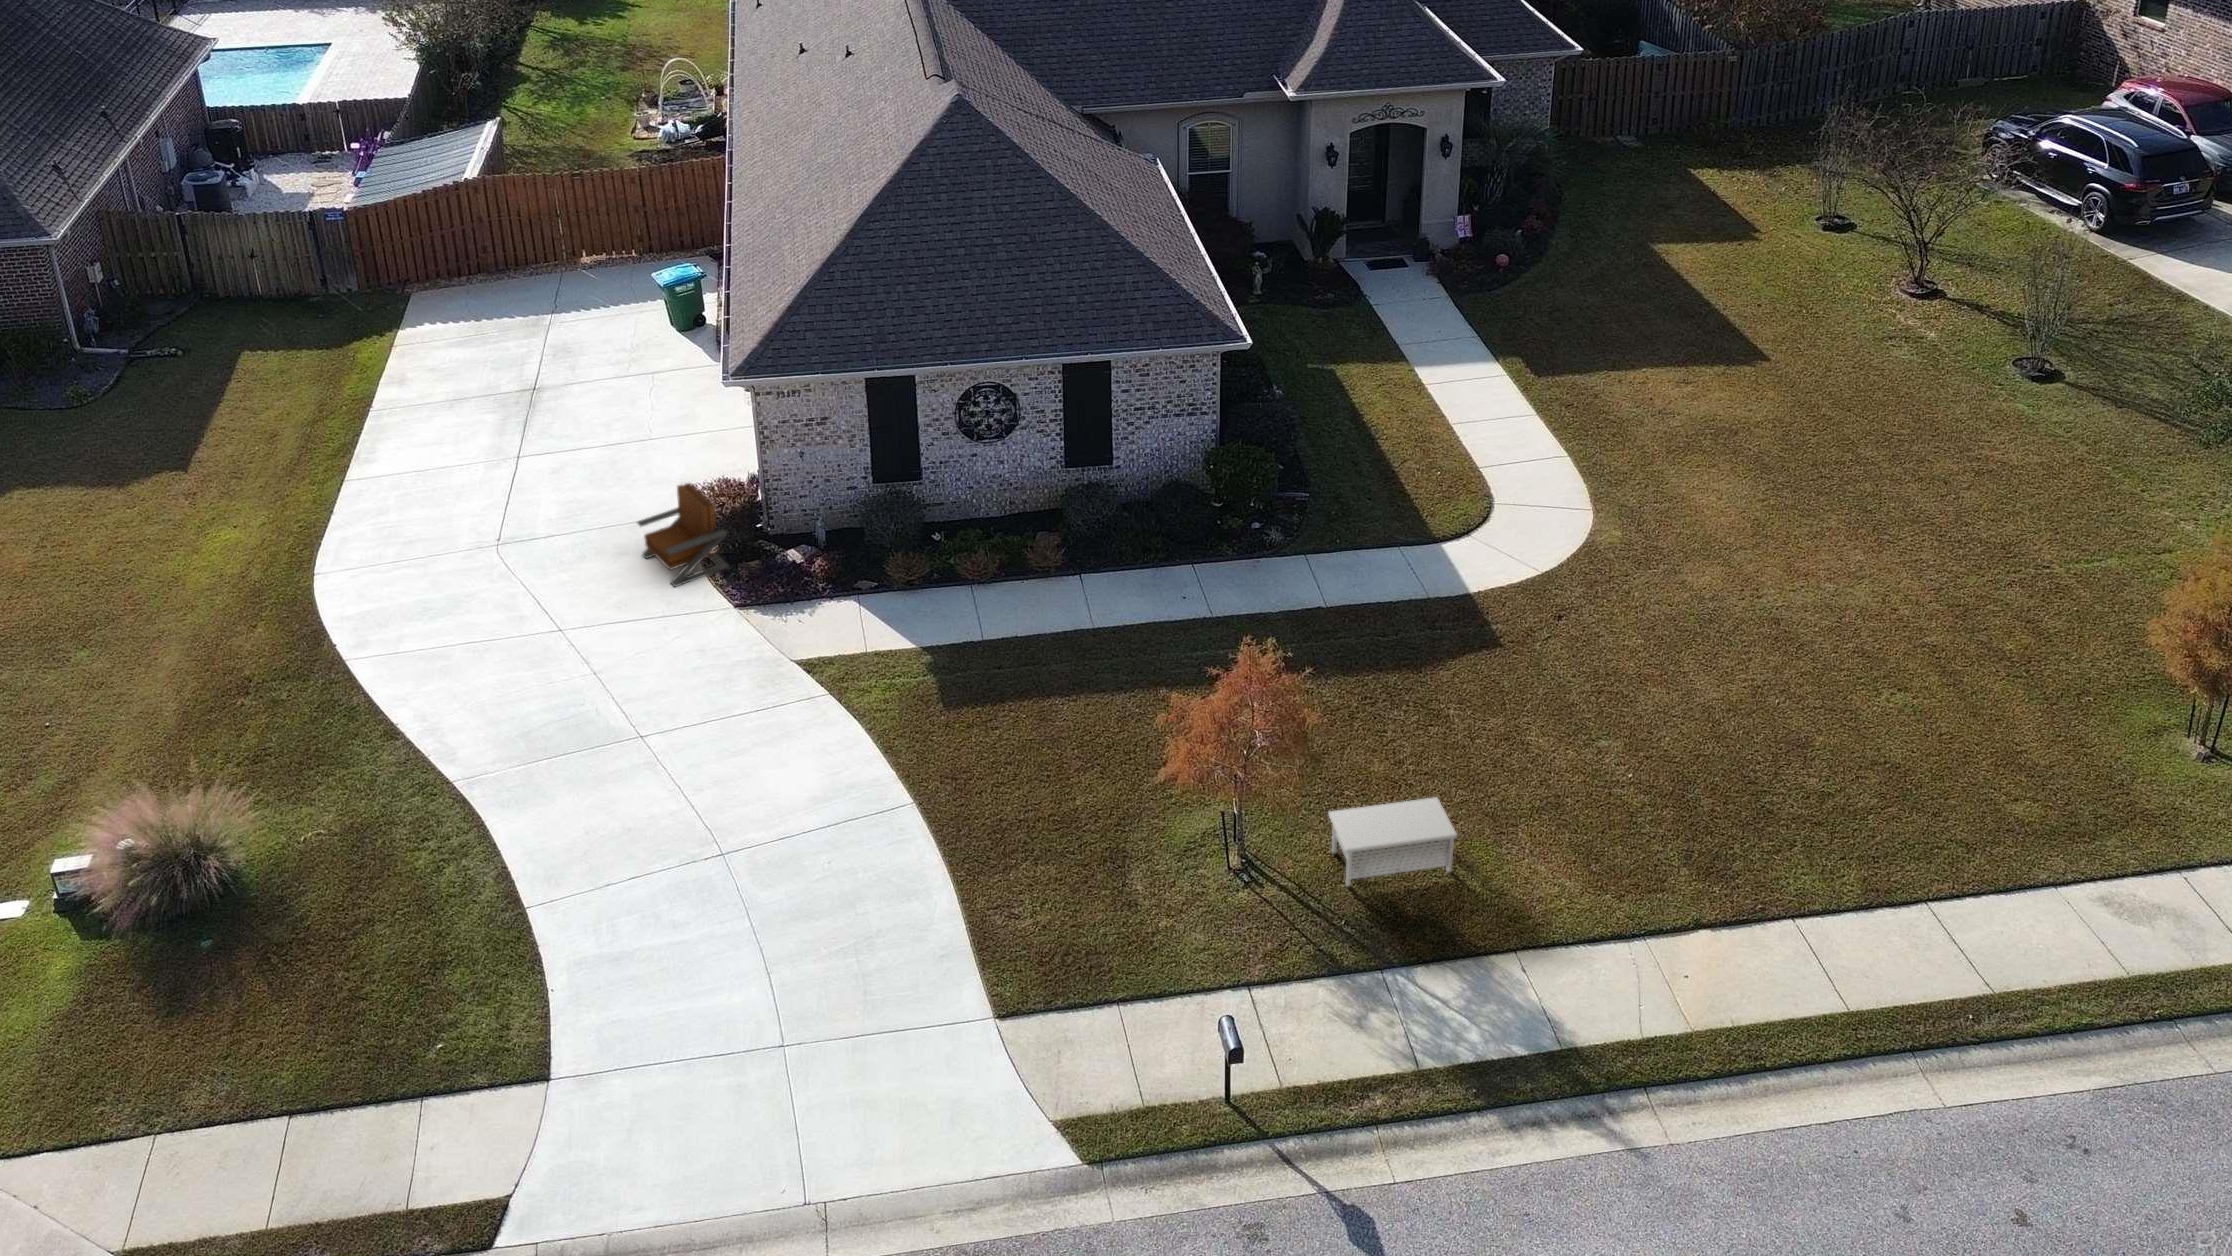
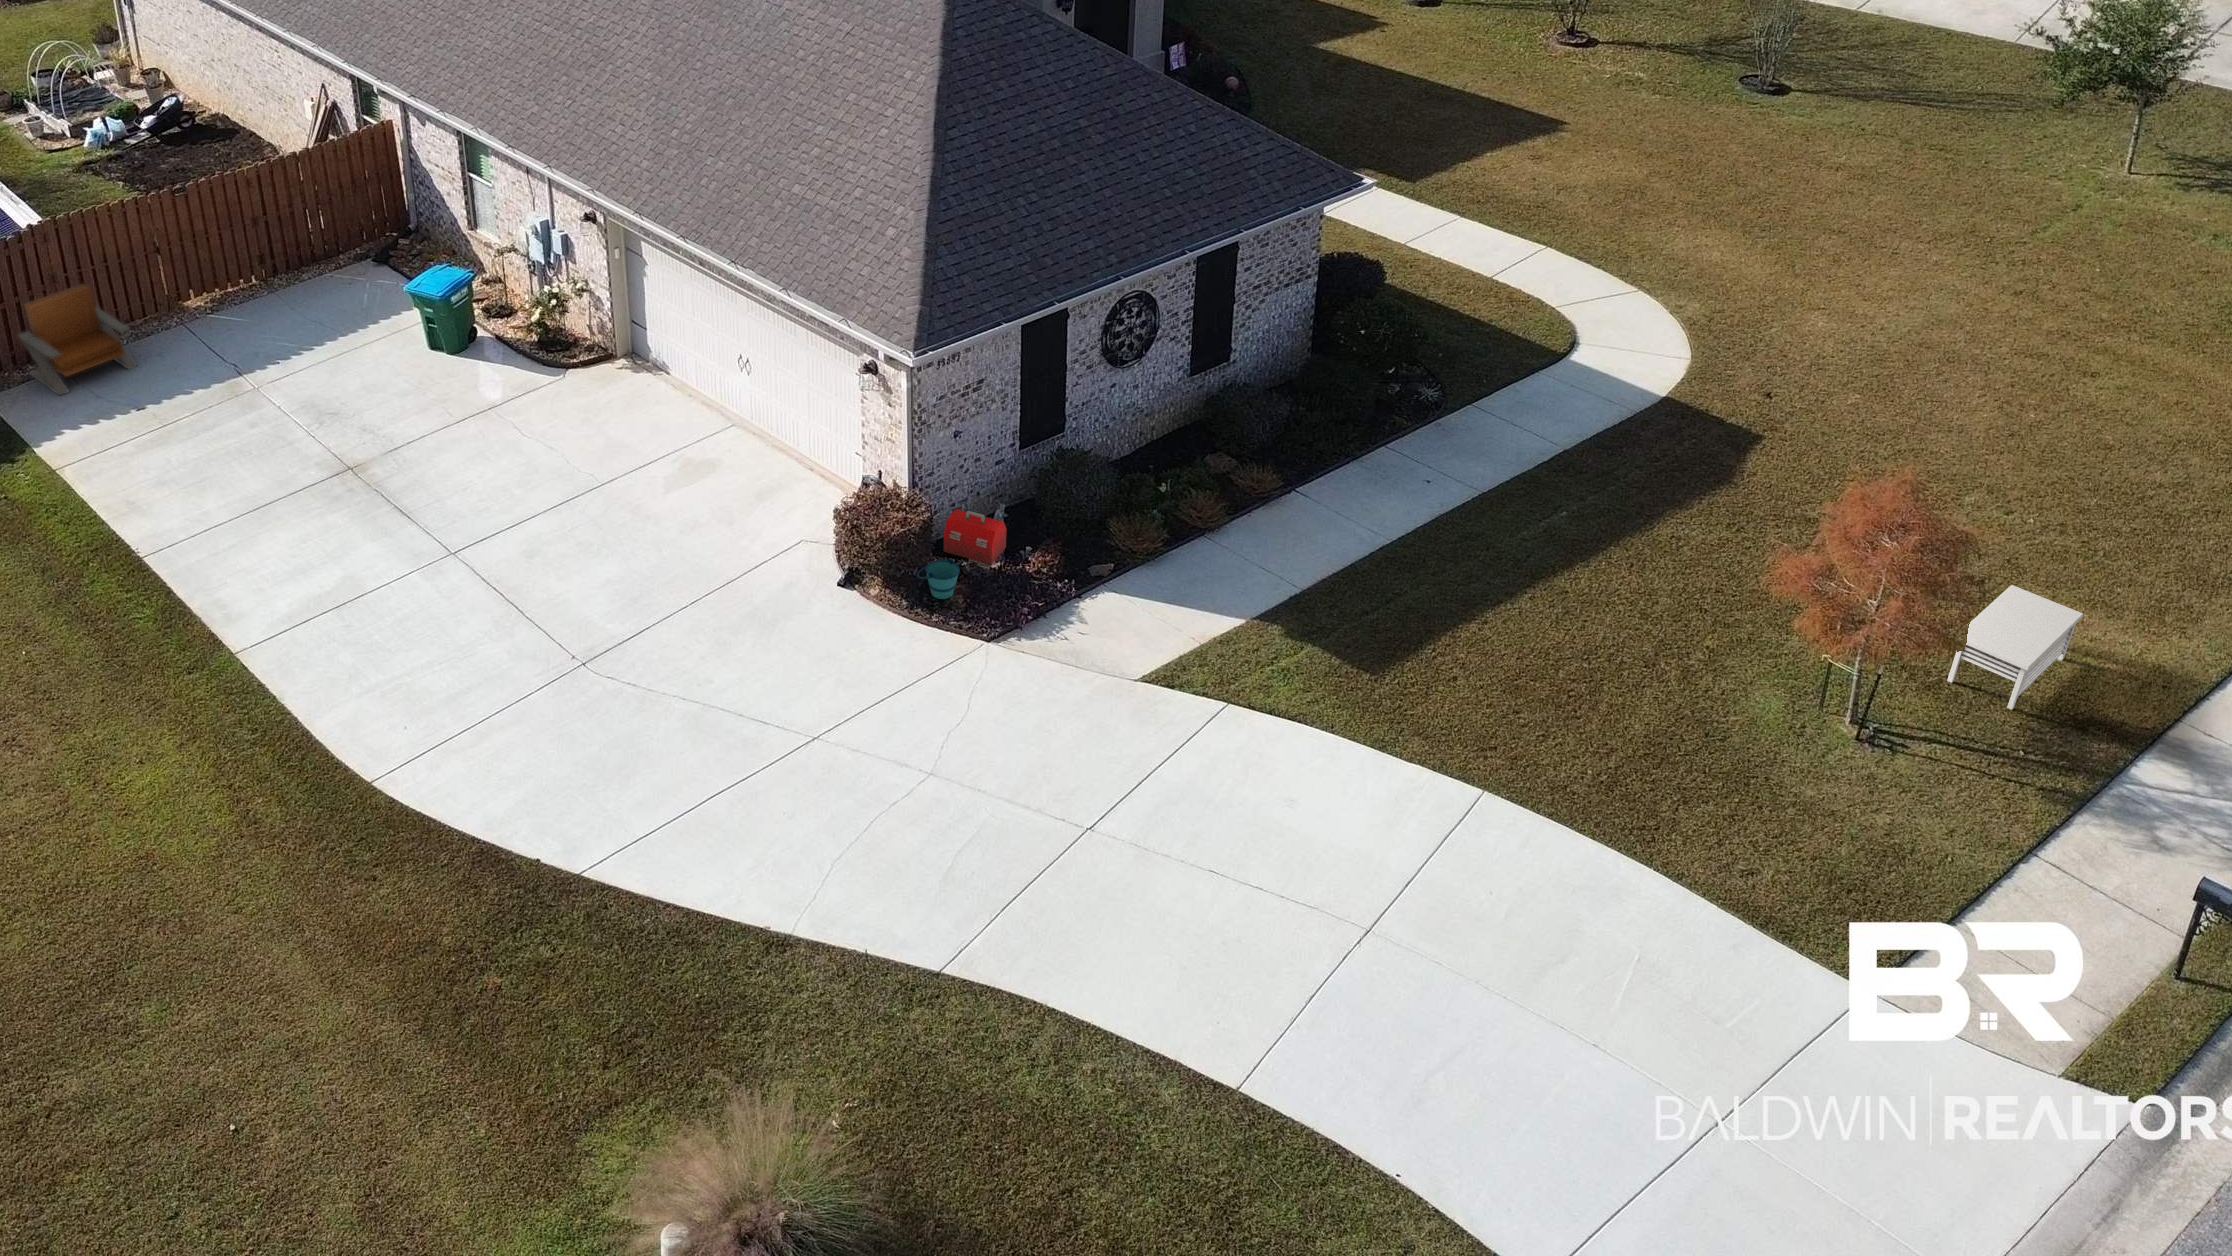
lounge chair: present [637,483,729,587] -> present [19,283,137,395]
toolbox: none [796,510,838,556] -> present [944,509,1007,565]
bucket: none [743,538,771,567] -> present [917,558,960,599]

